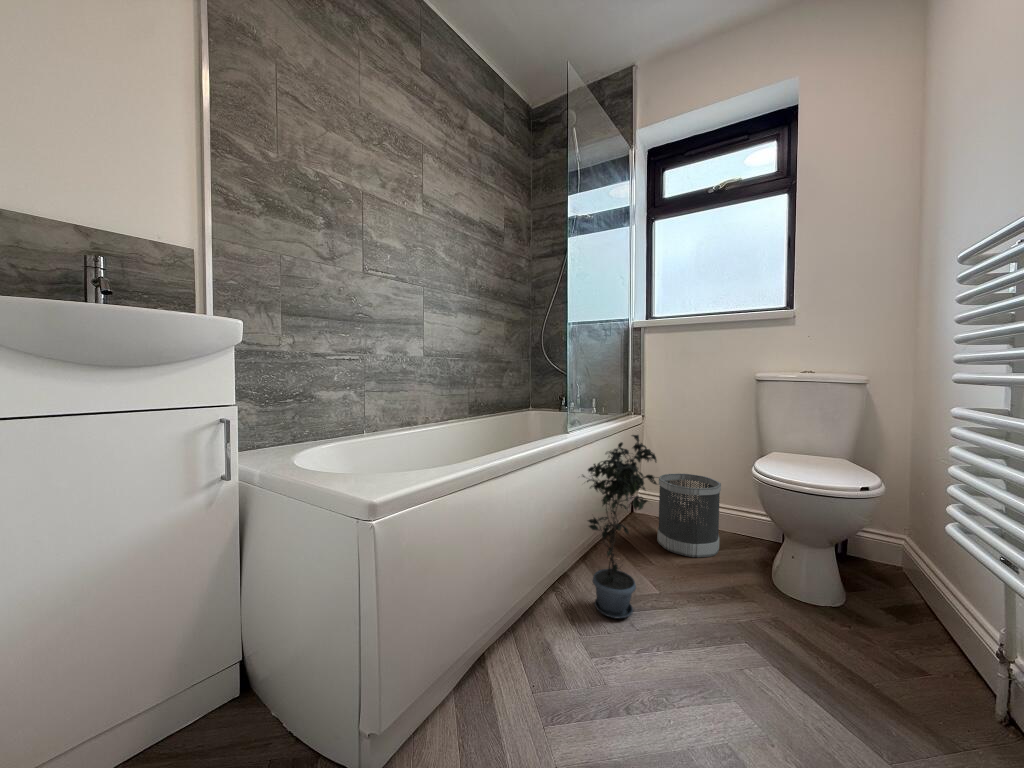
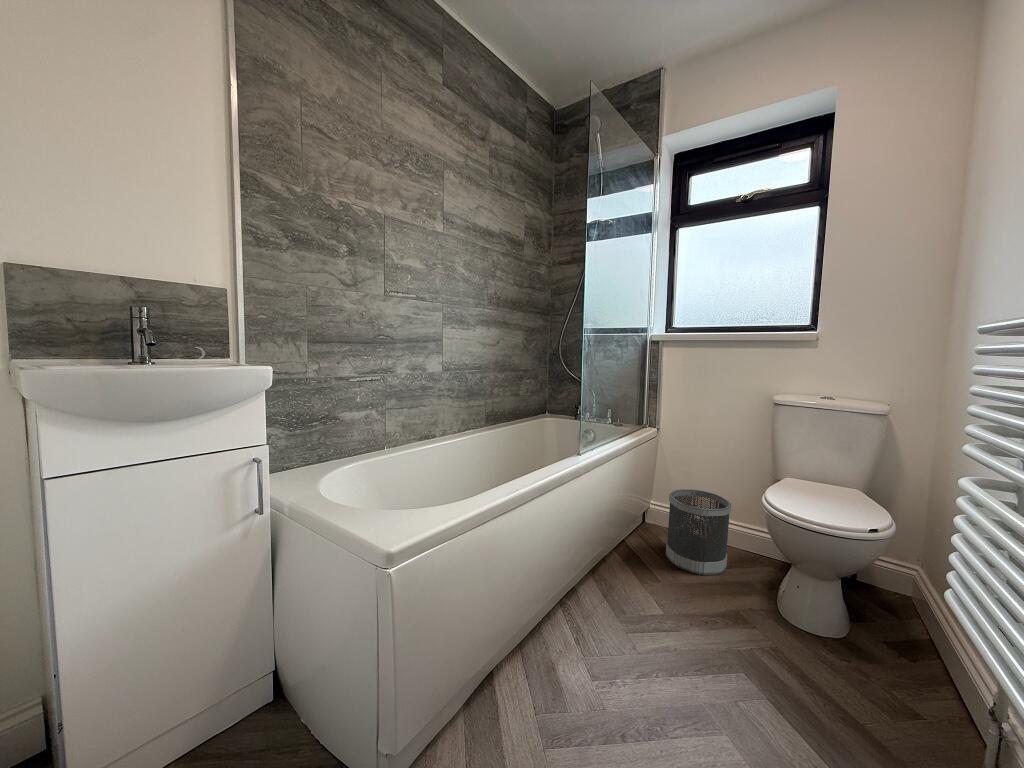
potted plant: present [583,435,657,619] -> none [587,467,667,640]

